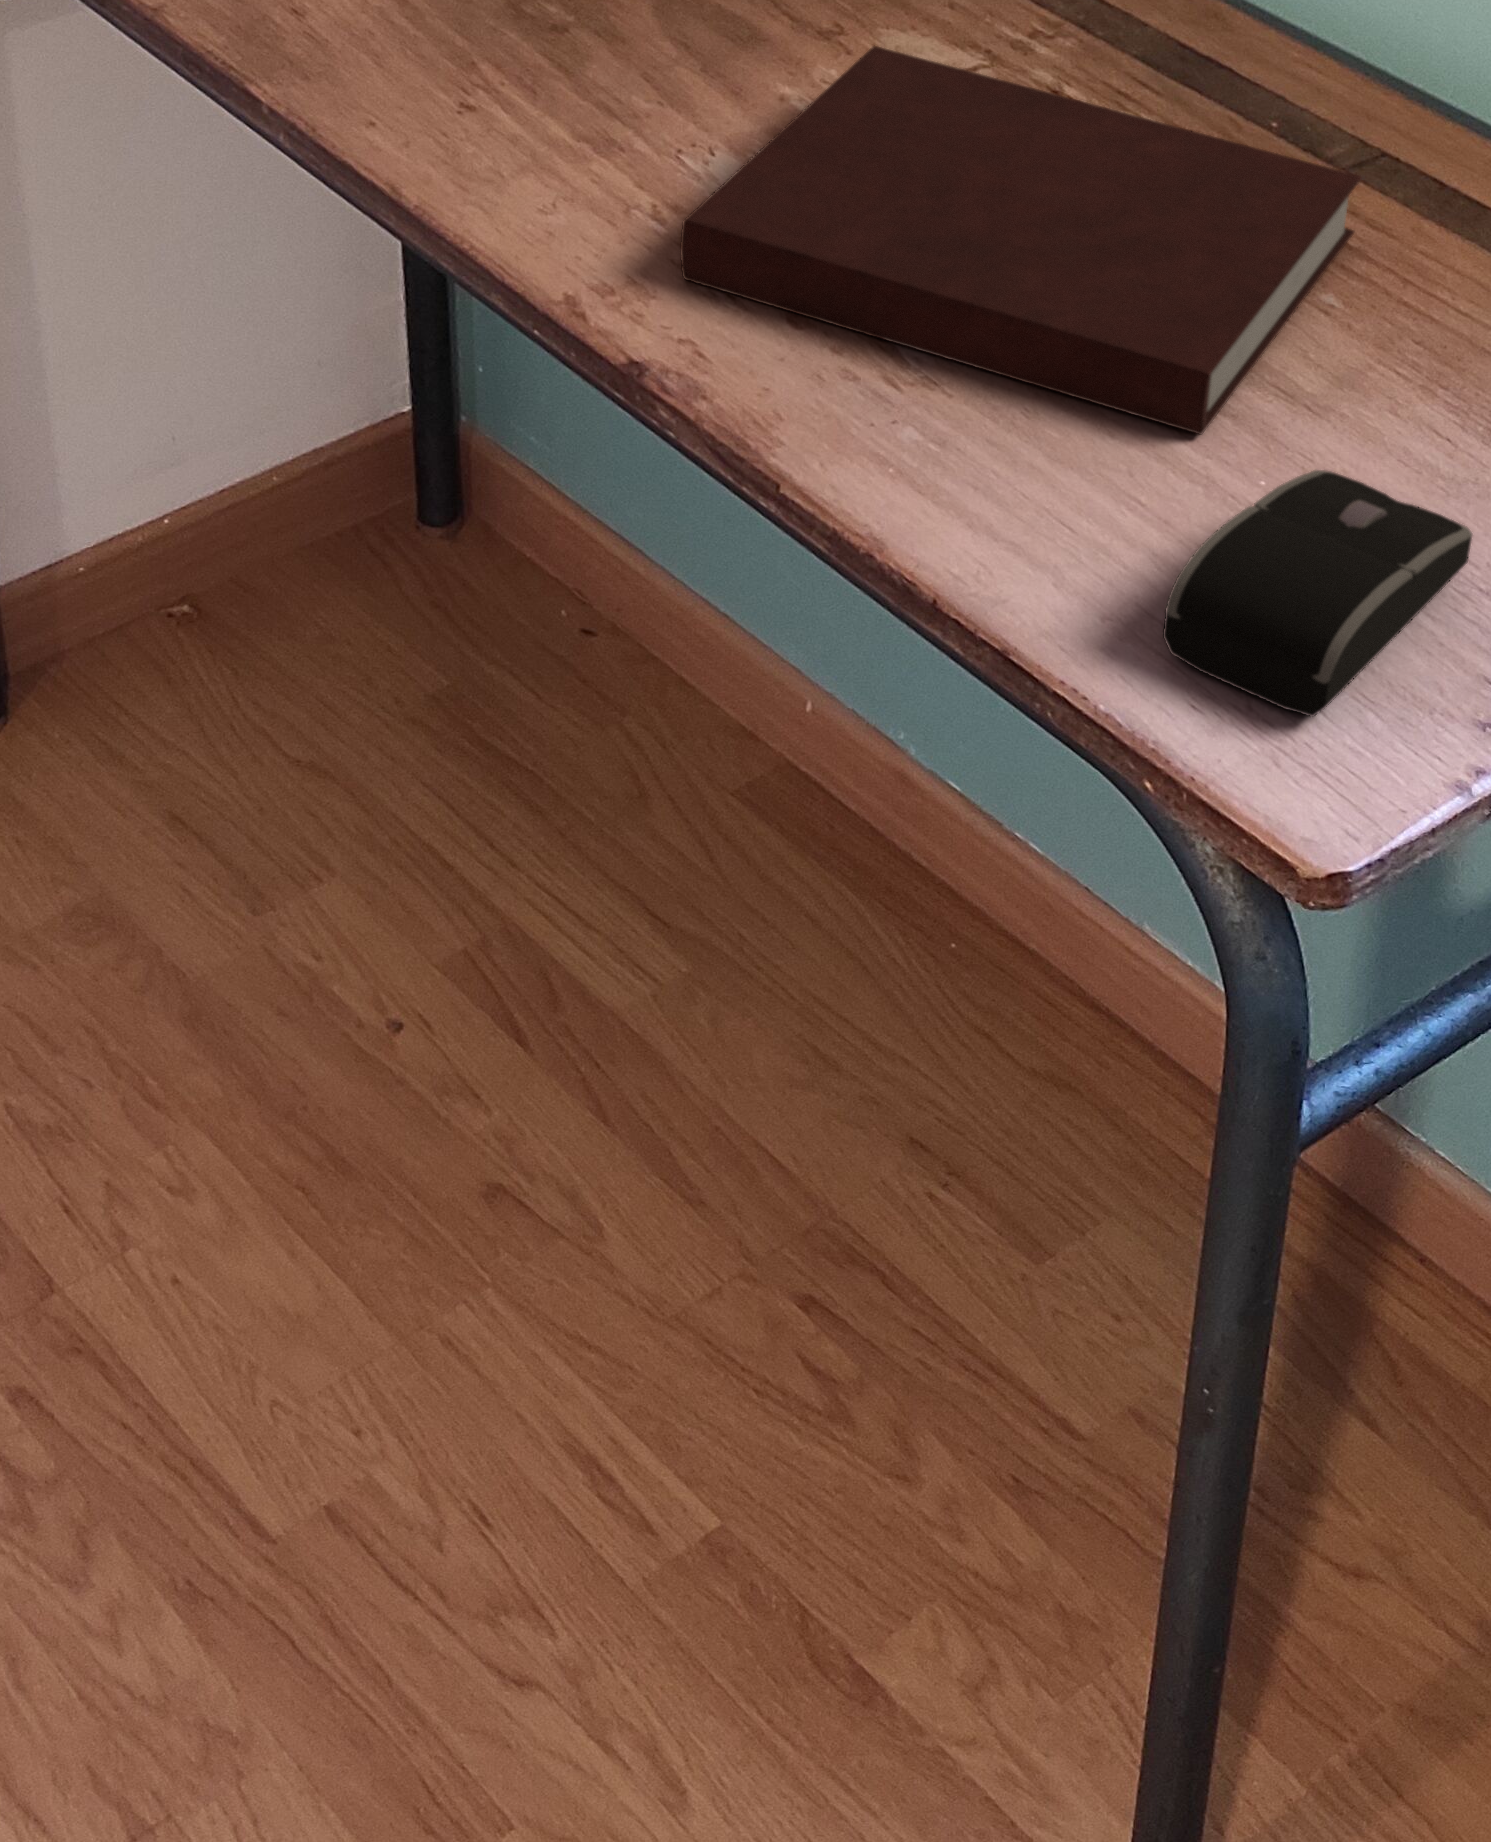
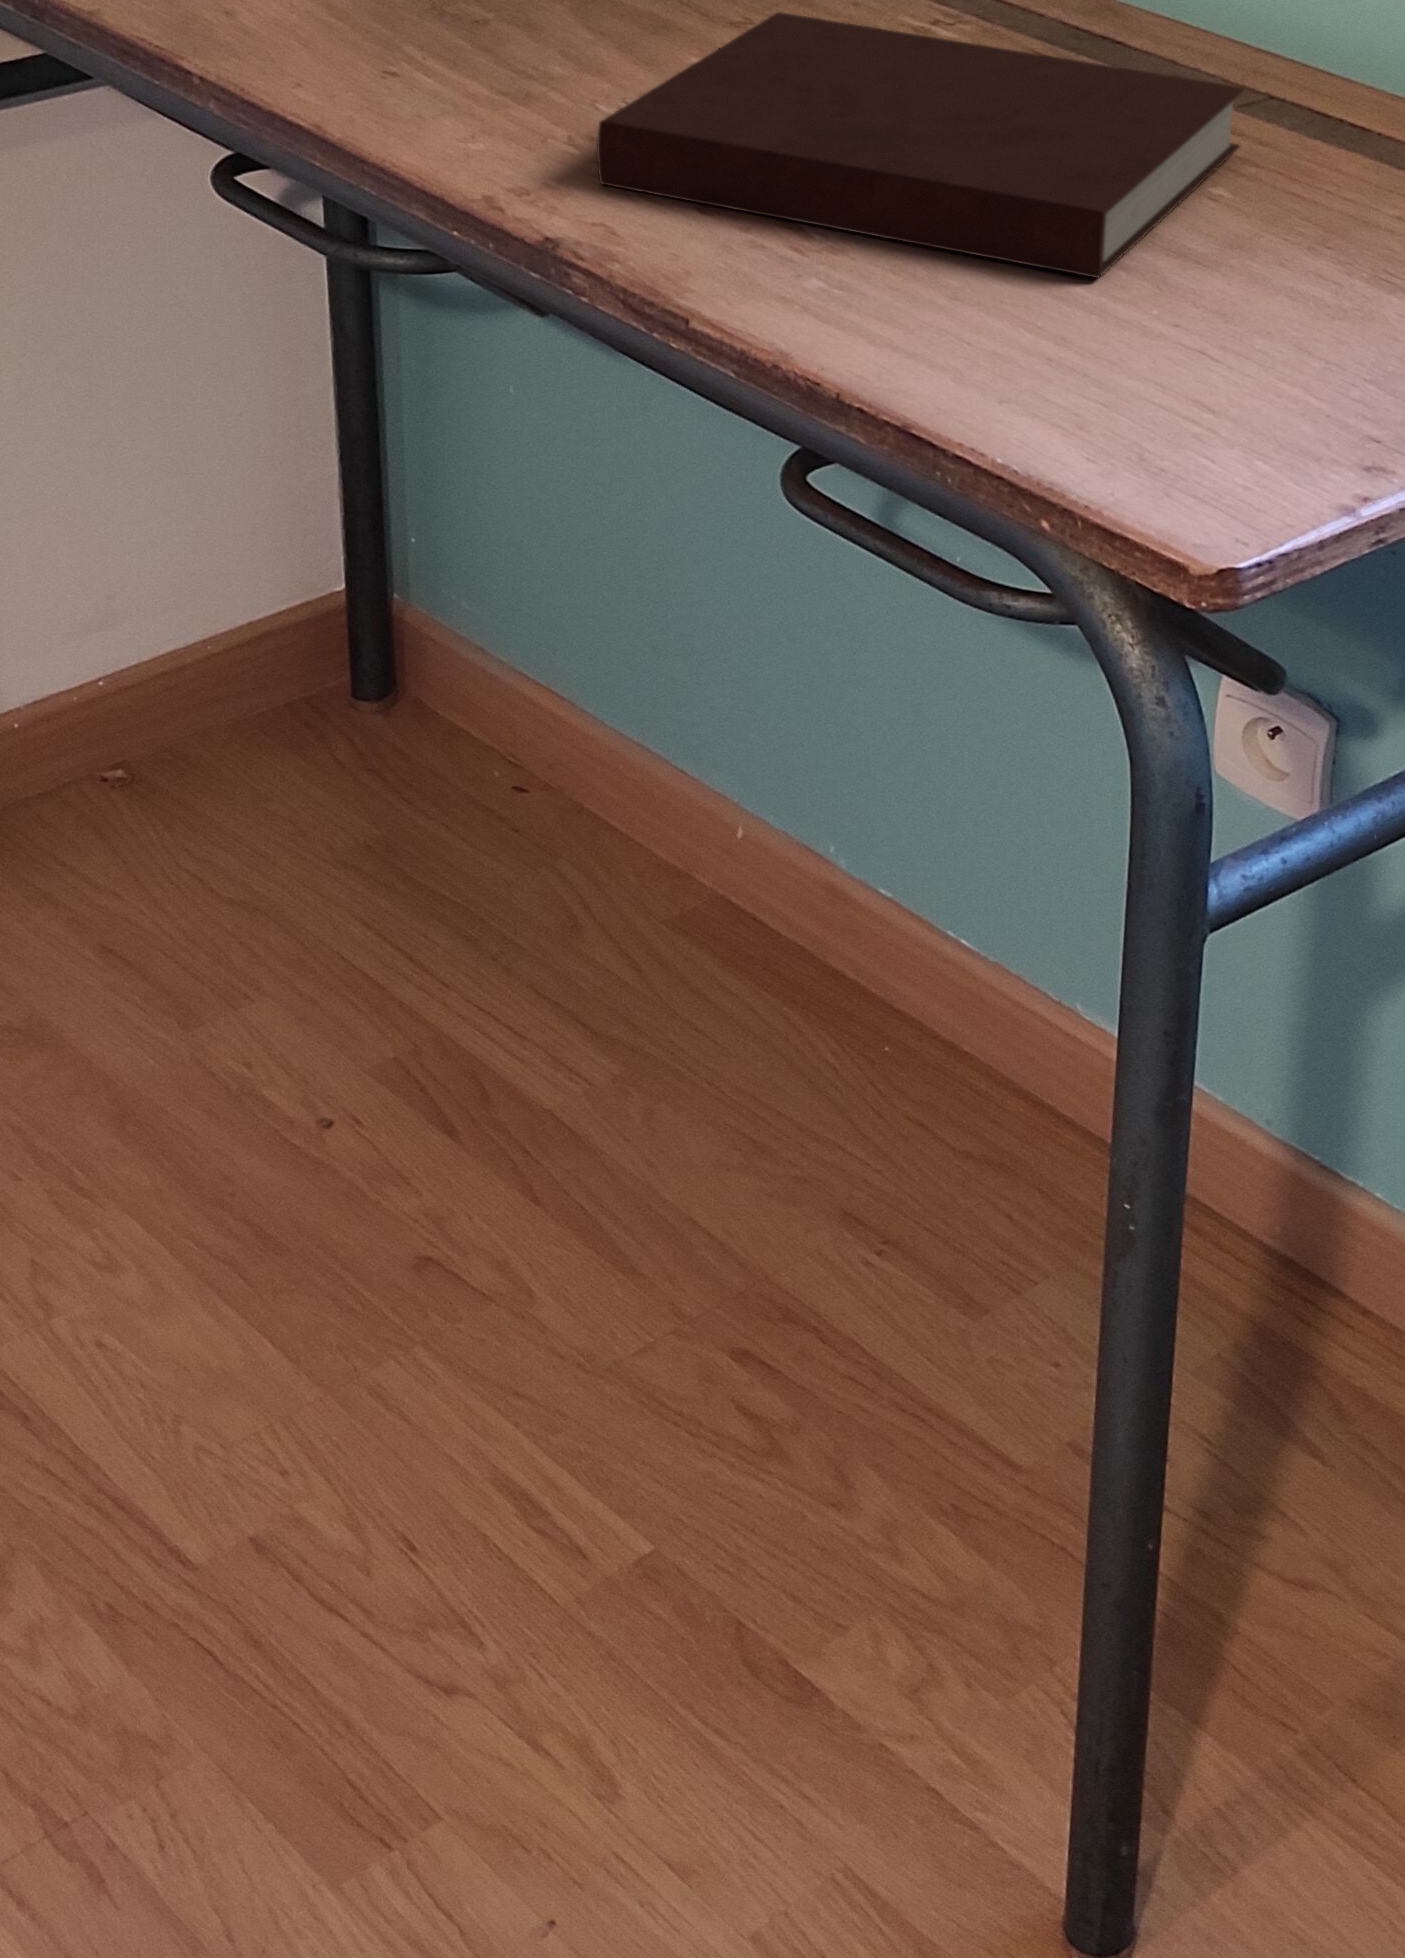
computer mouse: present [1163,470,1472,717] -> none [1067,278,1362,456]

